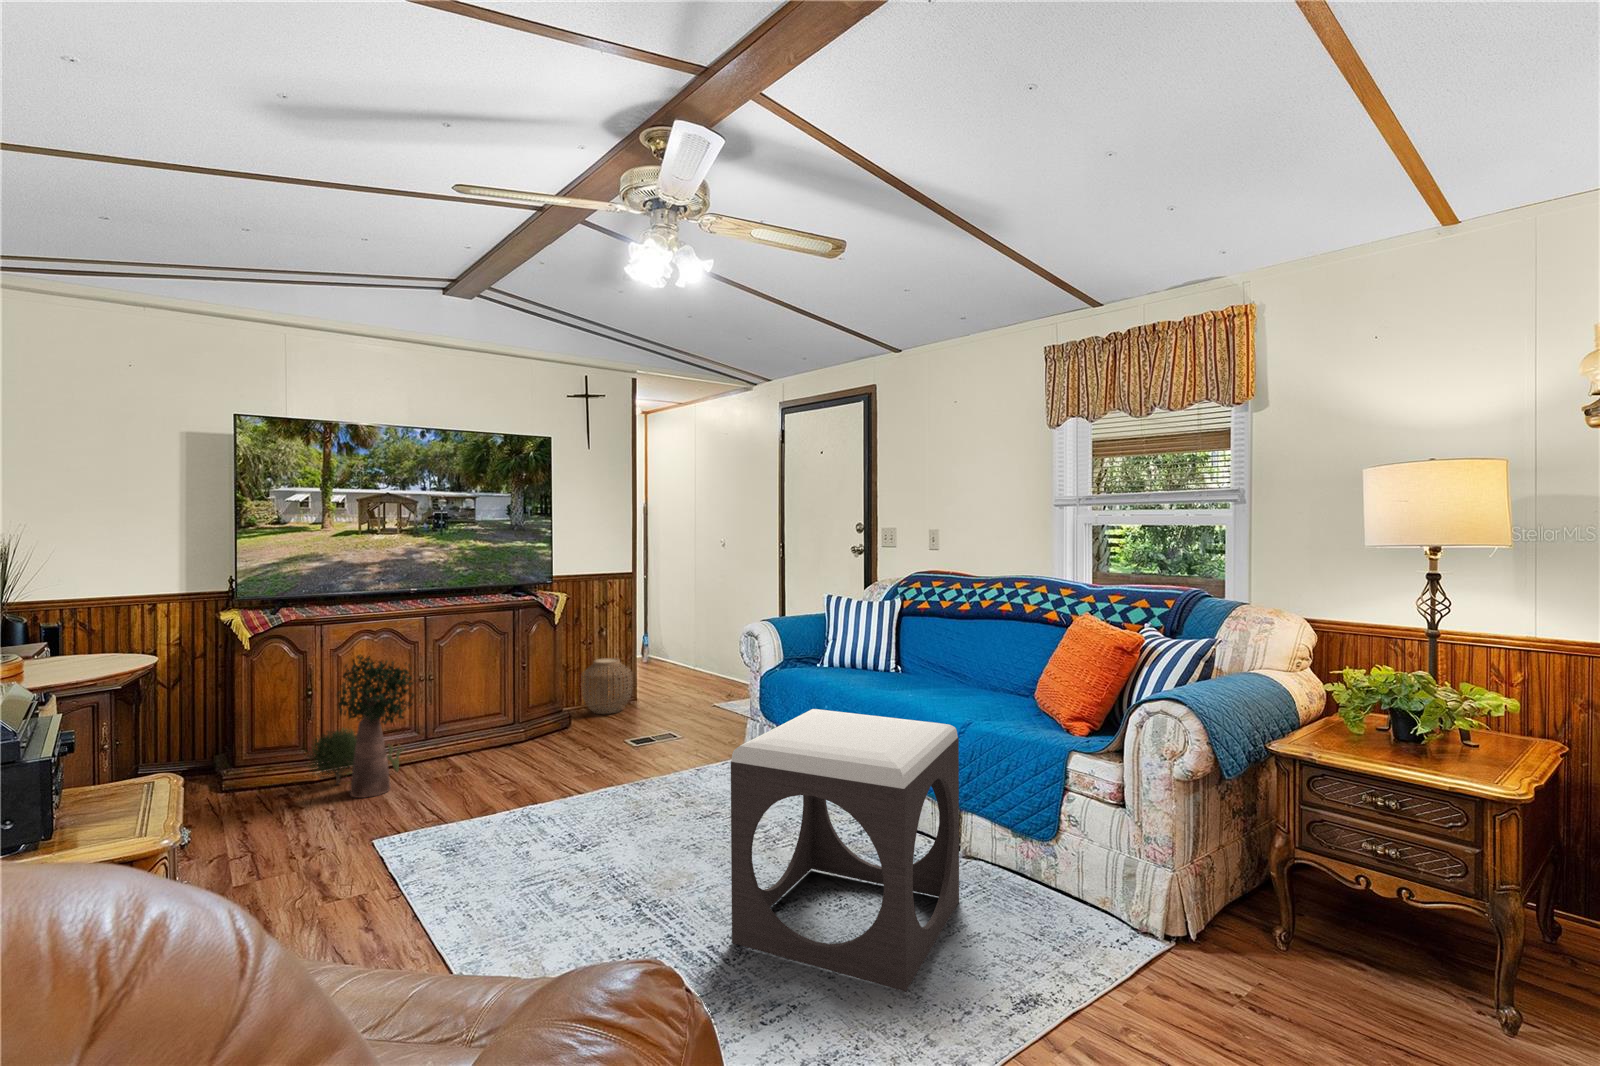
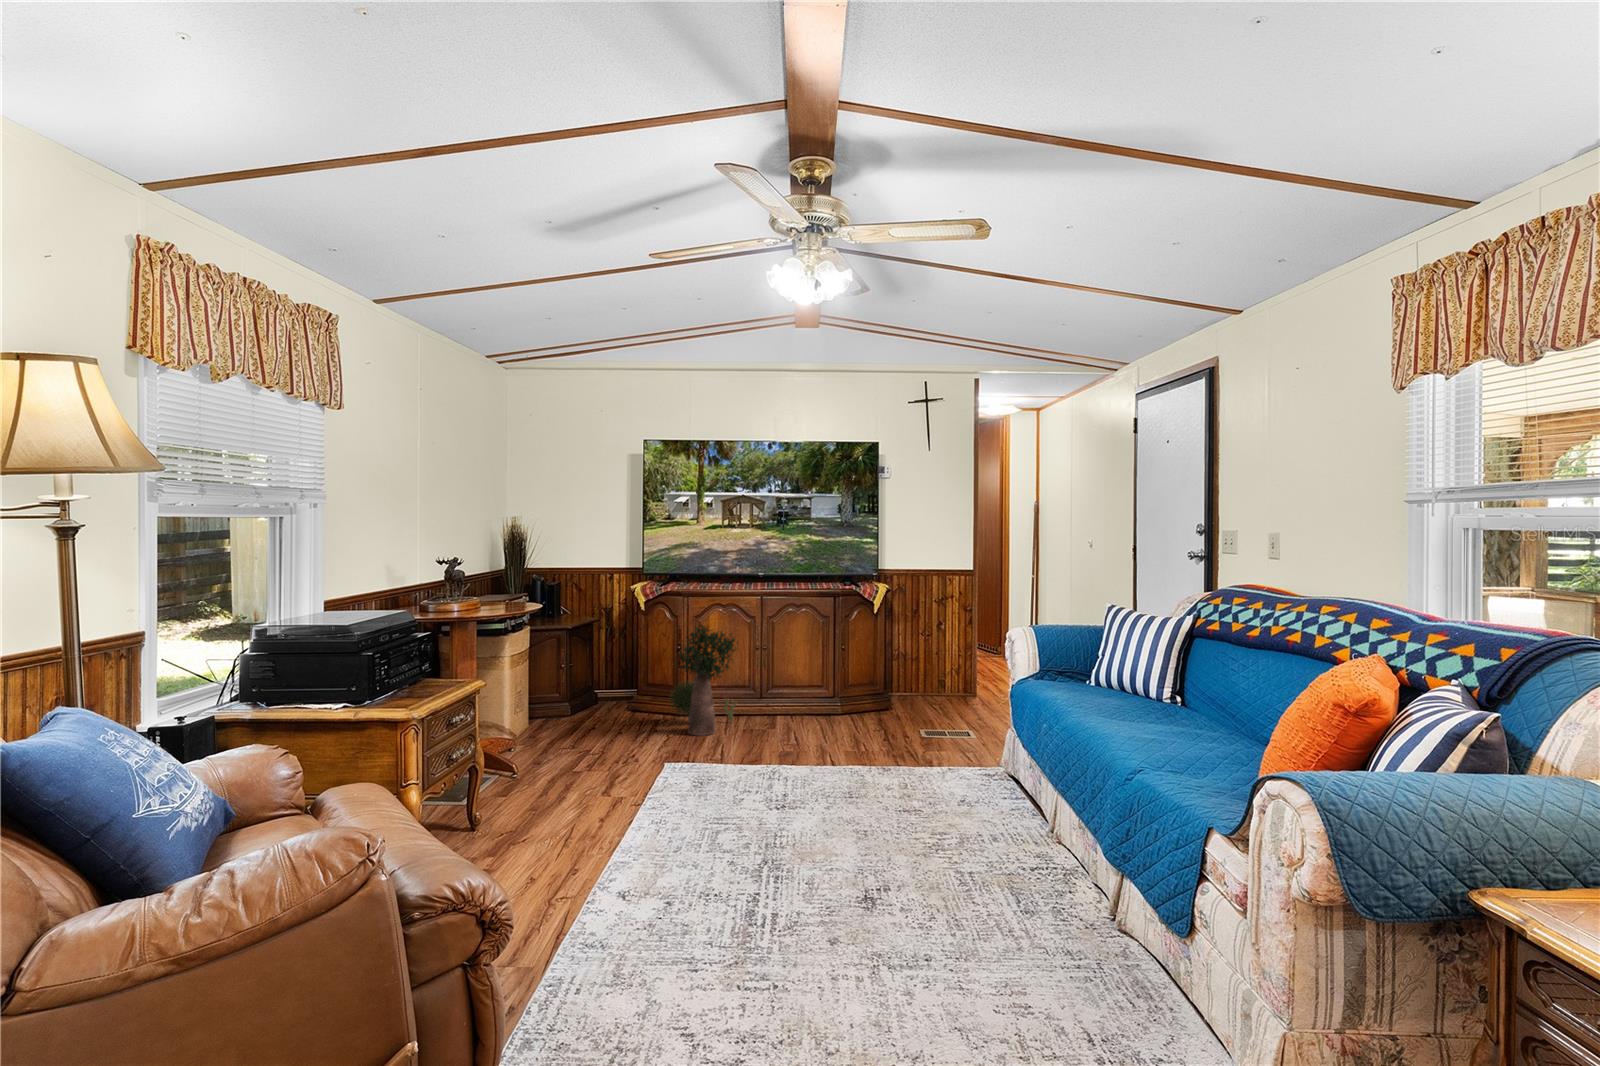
woven basket: present [582,658,632,714] -> none [913,652,961,707]
footstool: present [731,709,959,992] -> none [804,711,1052,997]

